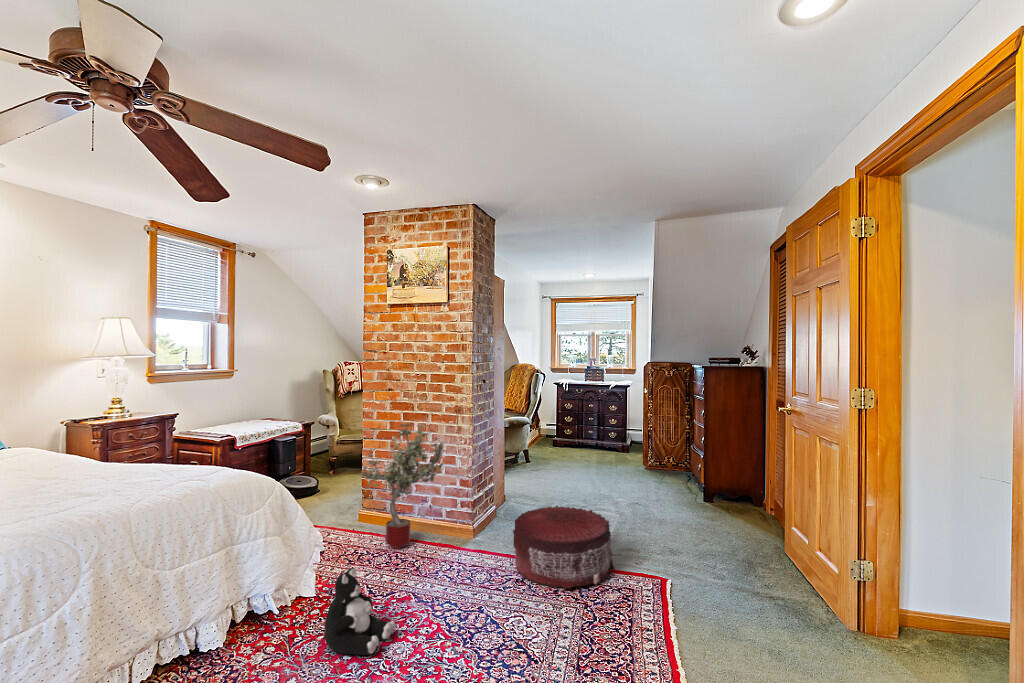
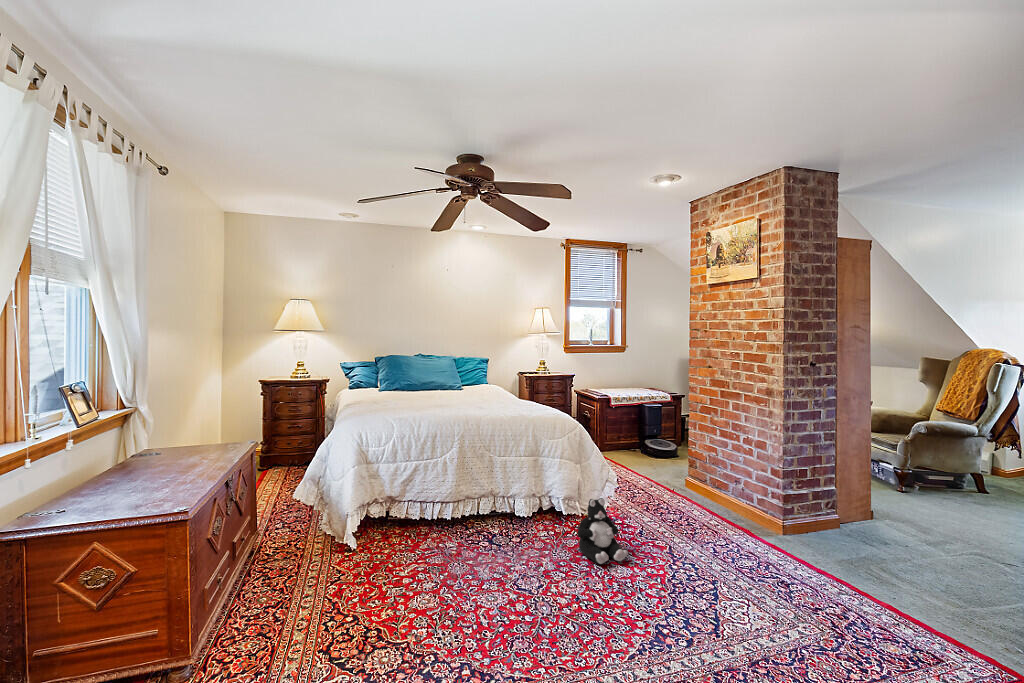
potted tree: present [361,423,446,549] -> none [672,398,745,515]
pouf: present [513,506,615,589] -> none [790,514,938,628]

